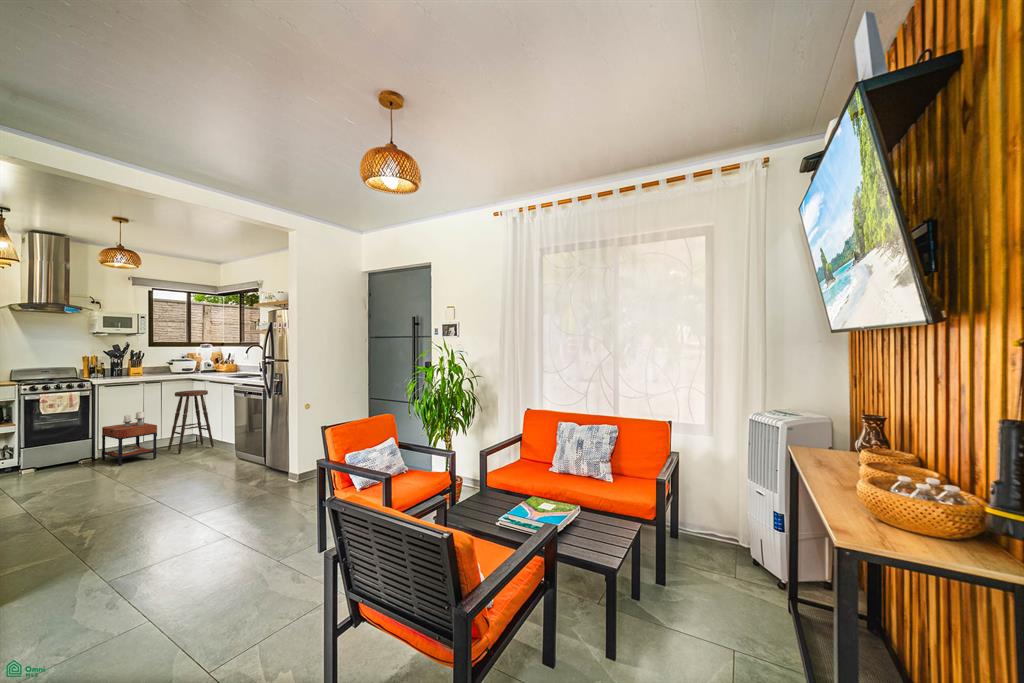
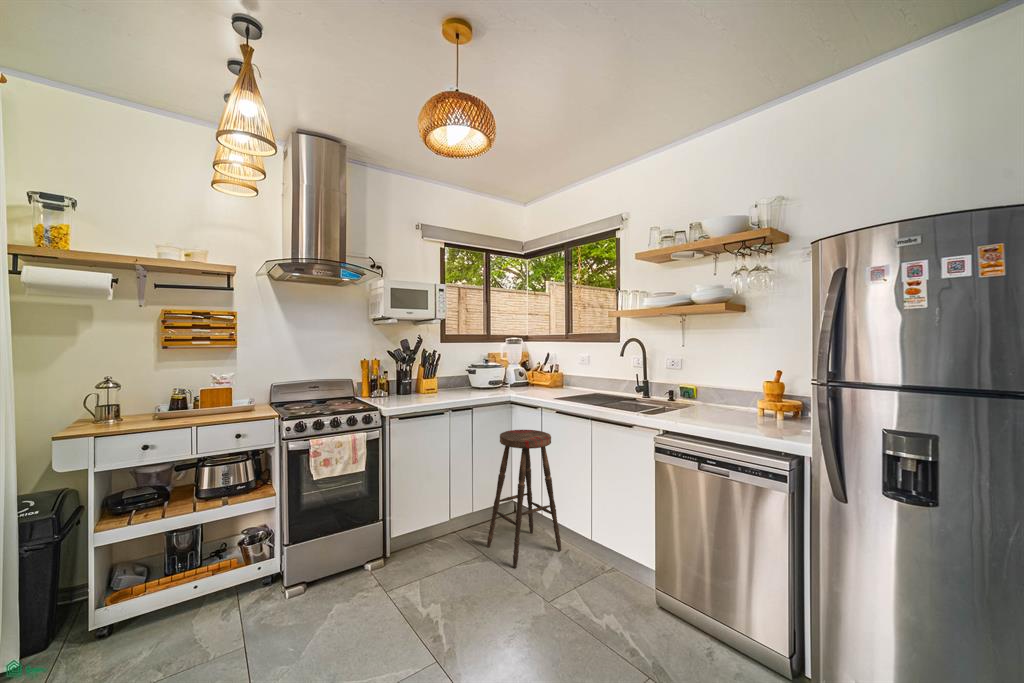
side table: present [102,412,157,466] -> none [396,477,486,605]

